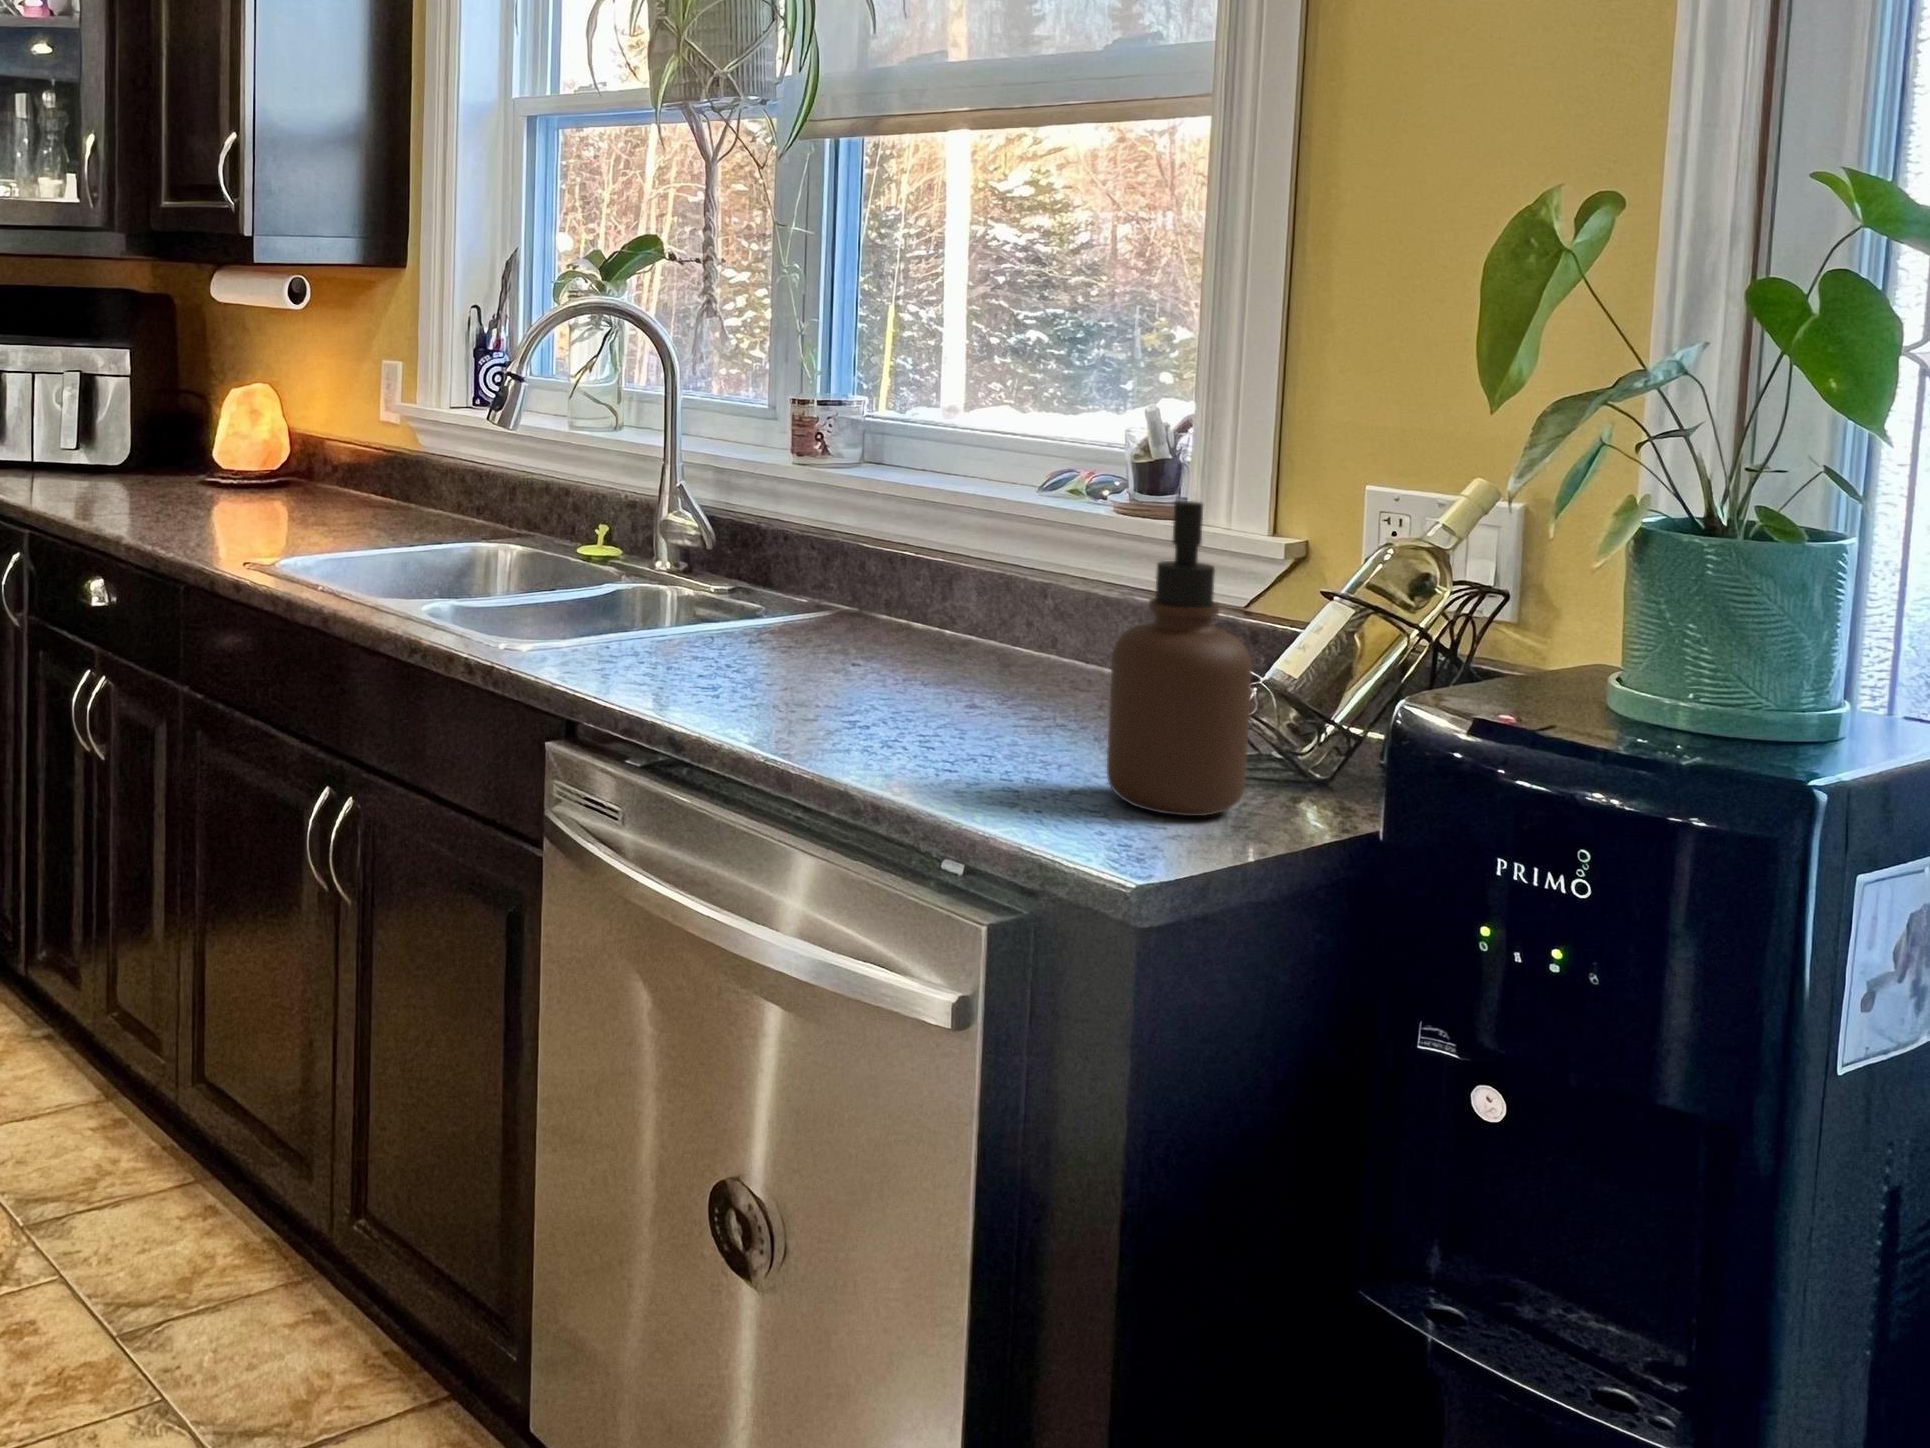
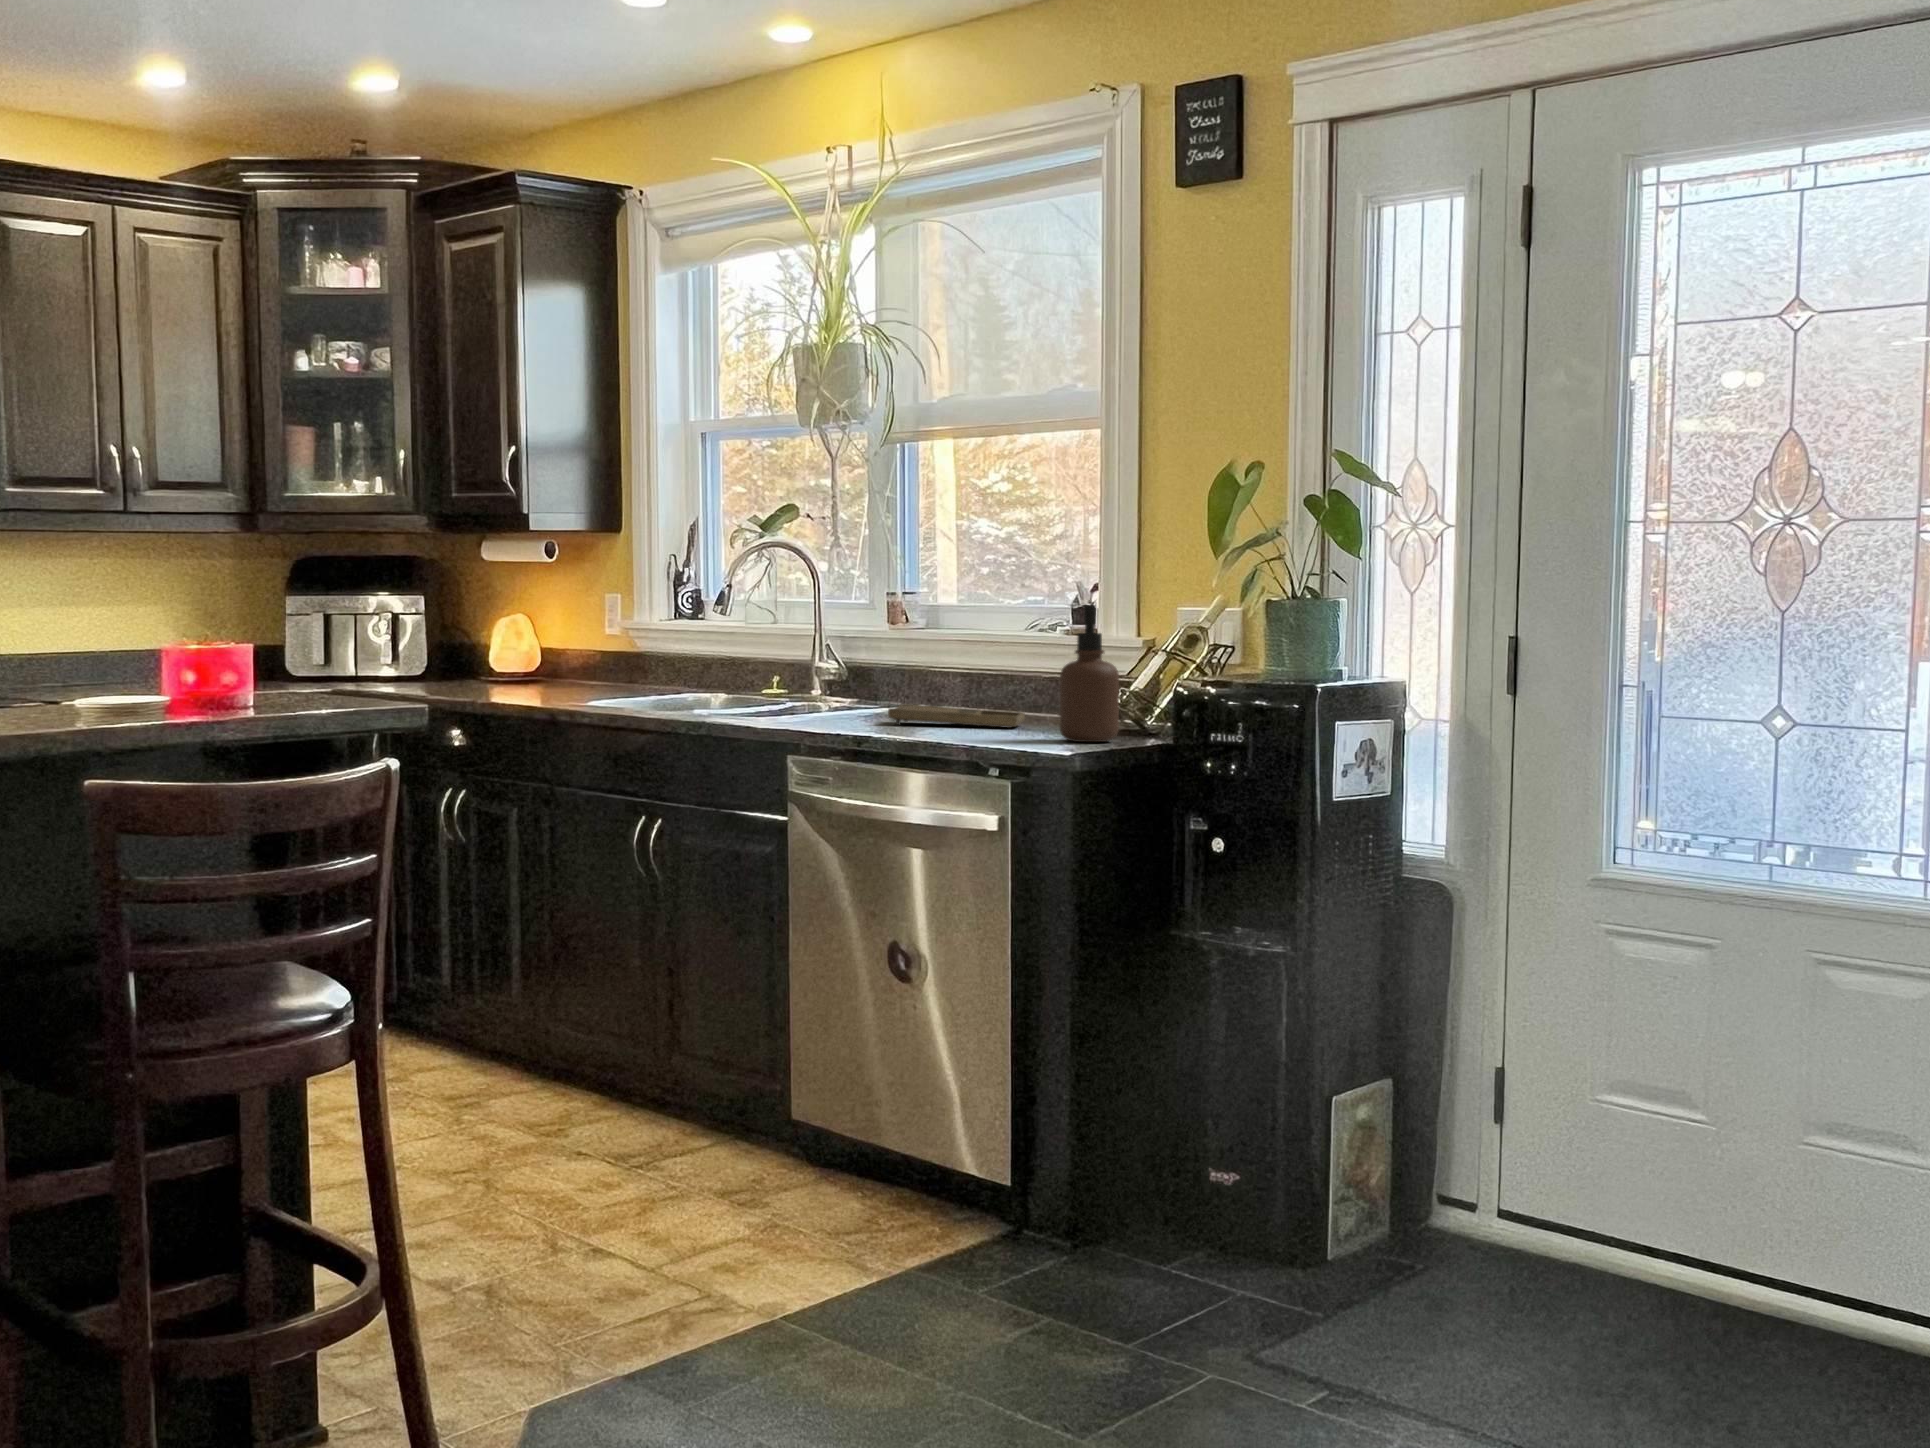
tray: none [754,635,1031,714] -> present [888,704,1025,728]

